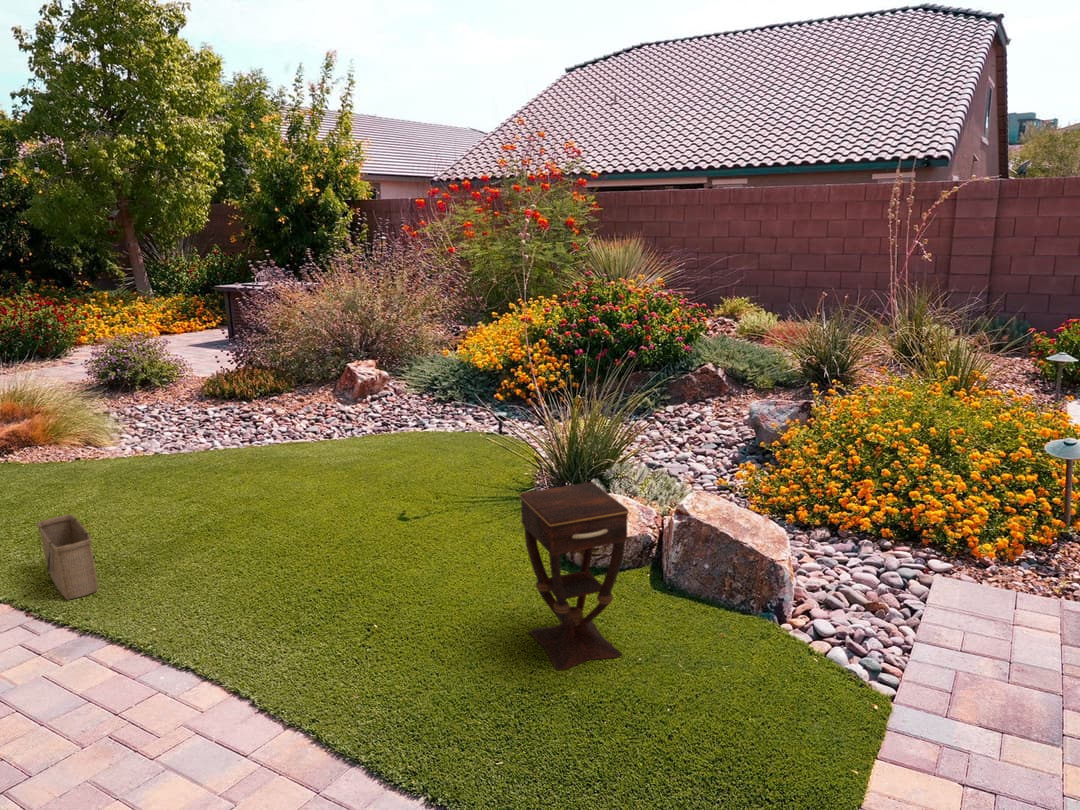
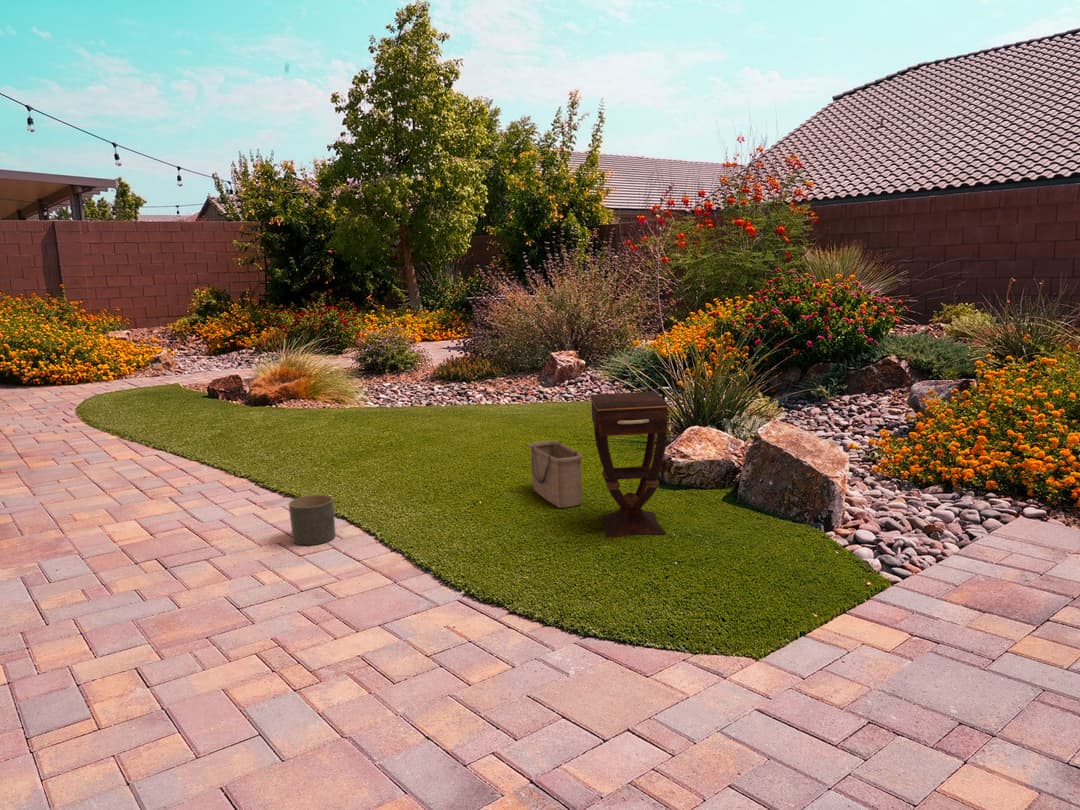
basket: present [37,515,98,600] -> present [529,440,583,508]
planter: none [119,659,190,741] -> present [289,495,335,545]

